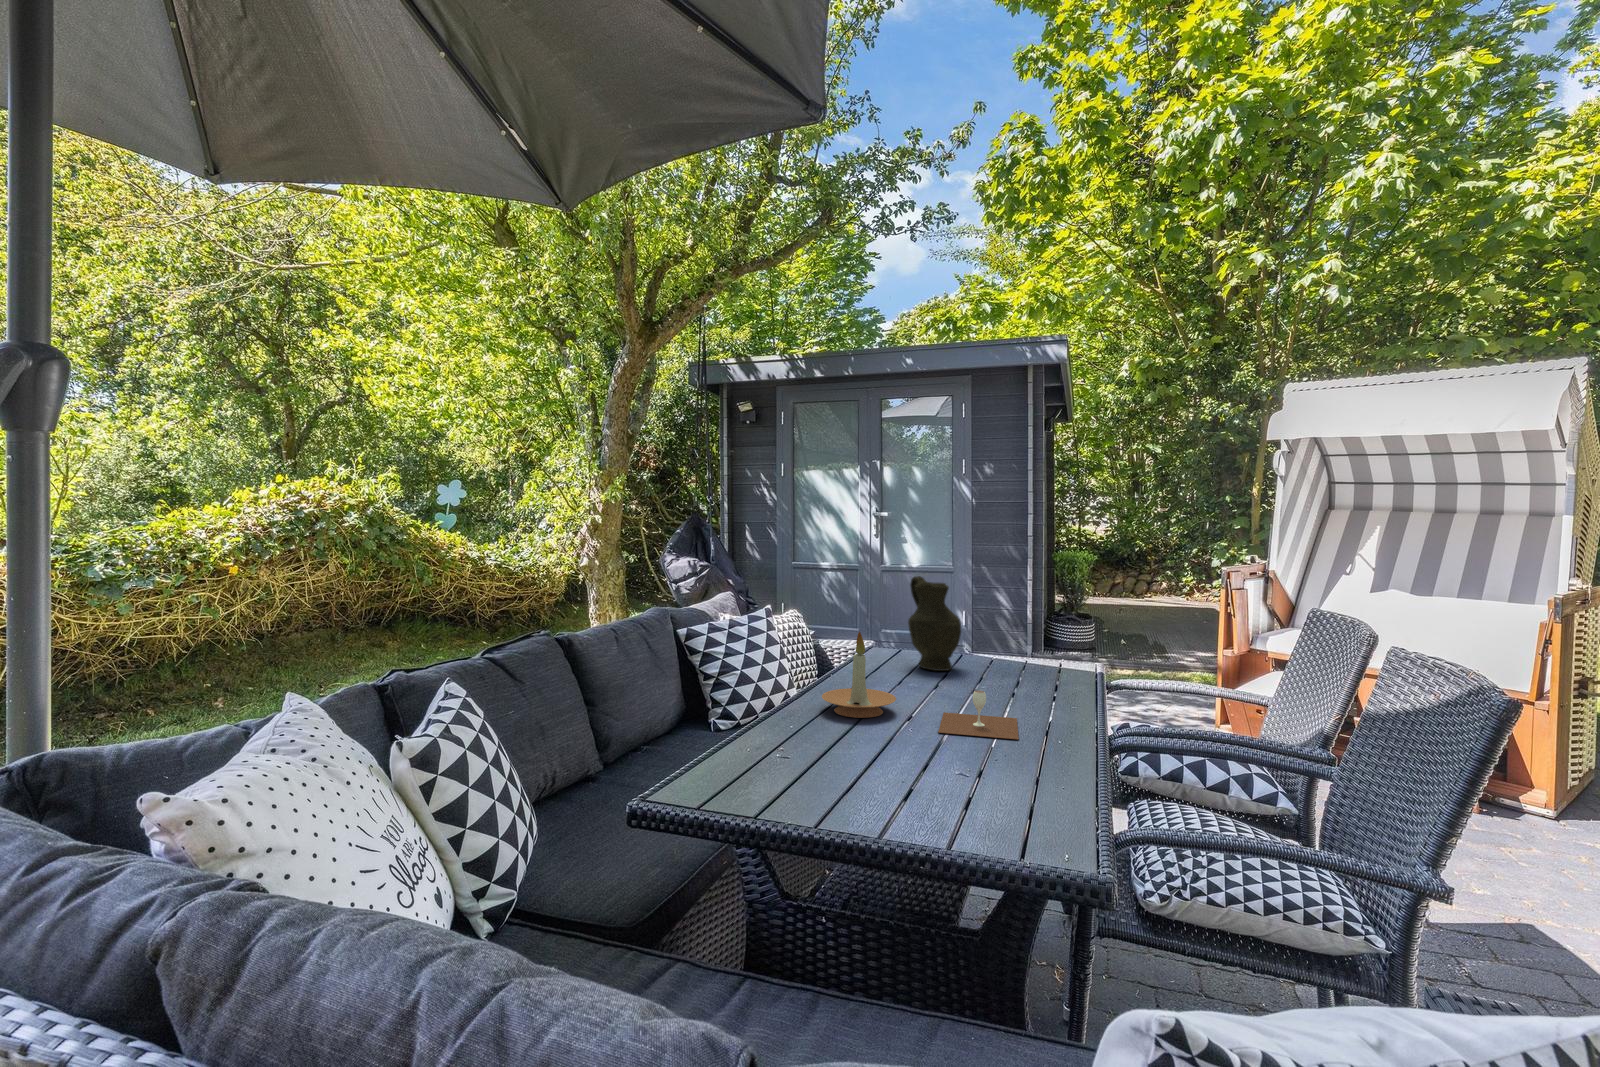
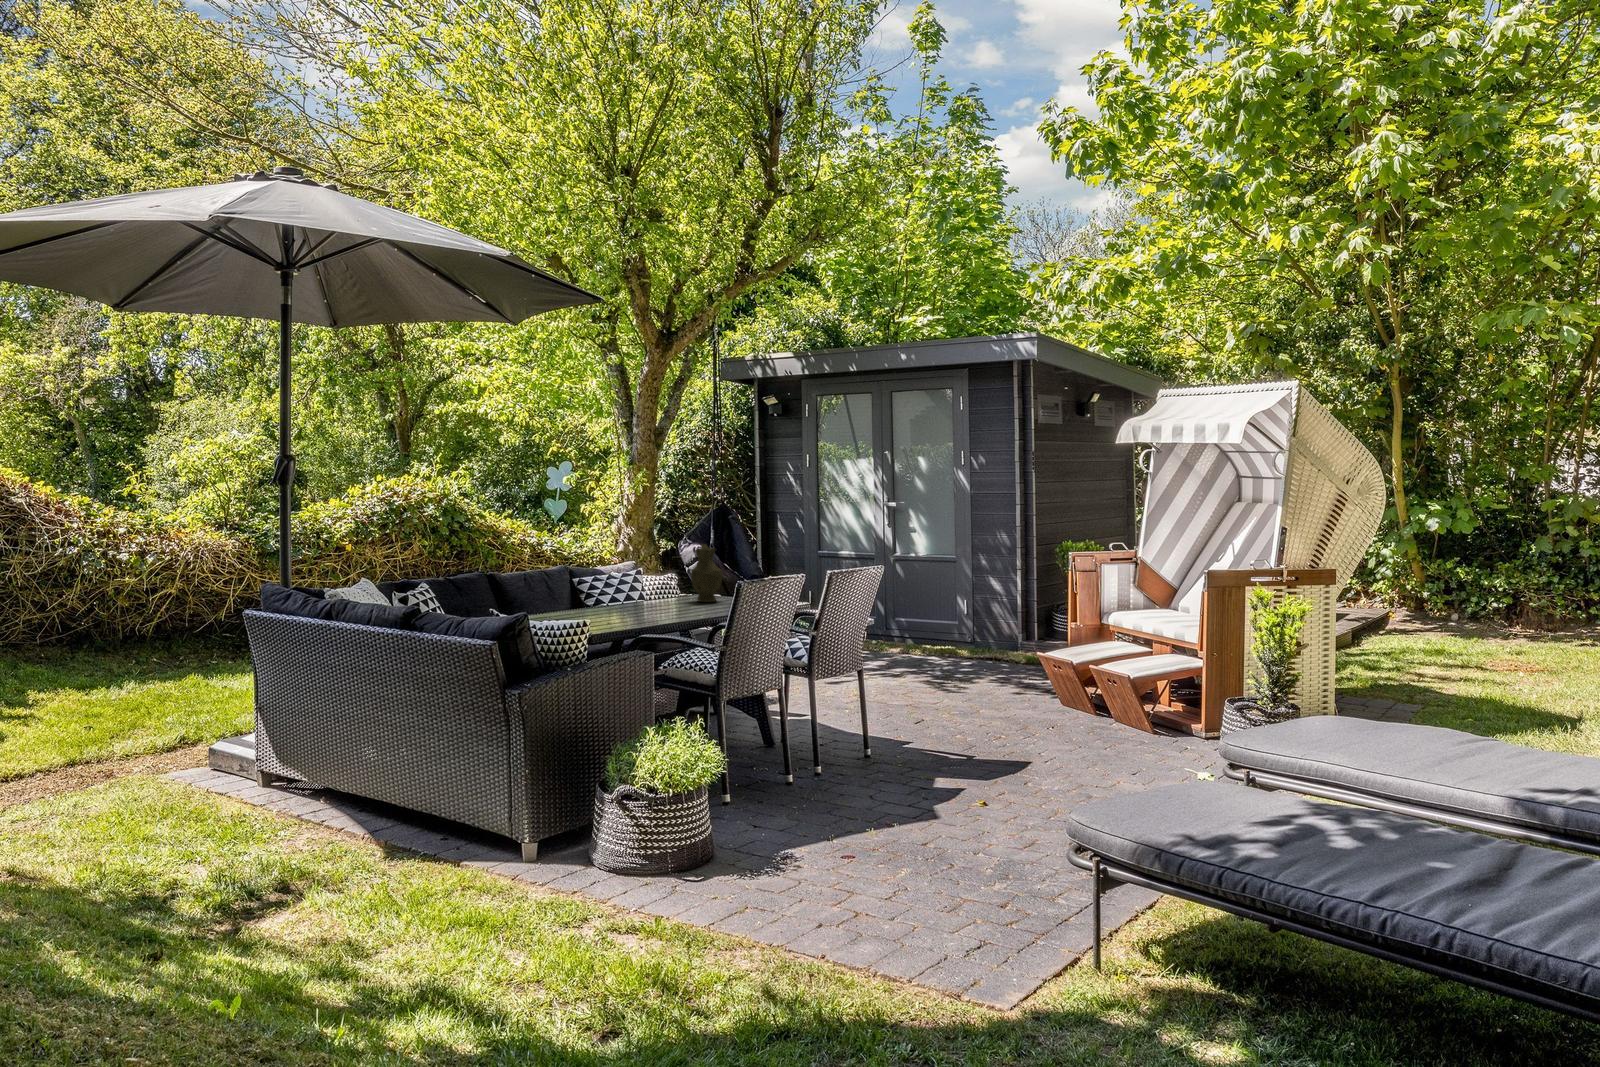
candle holder: present [822,632,896,718] -> none [592,570,633,614]
wine glass: present [938,691,1019,739] -> none [629,600,685,621]

